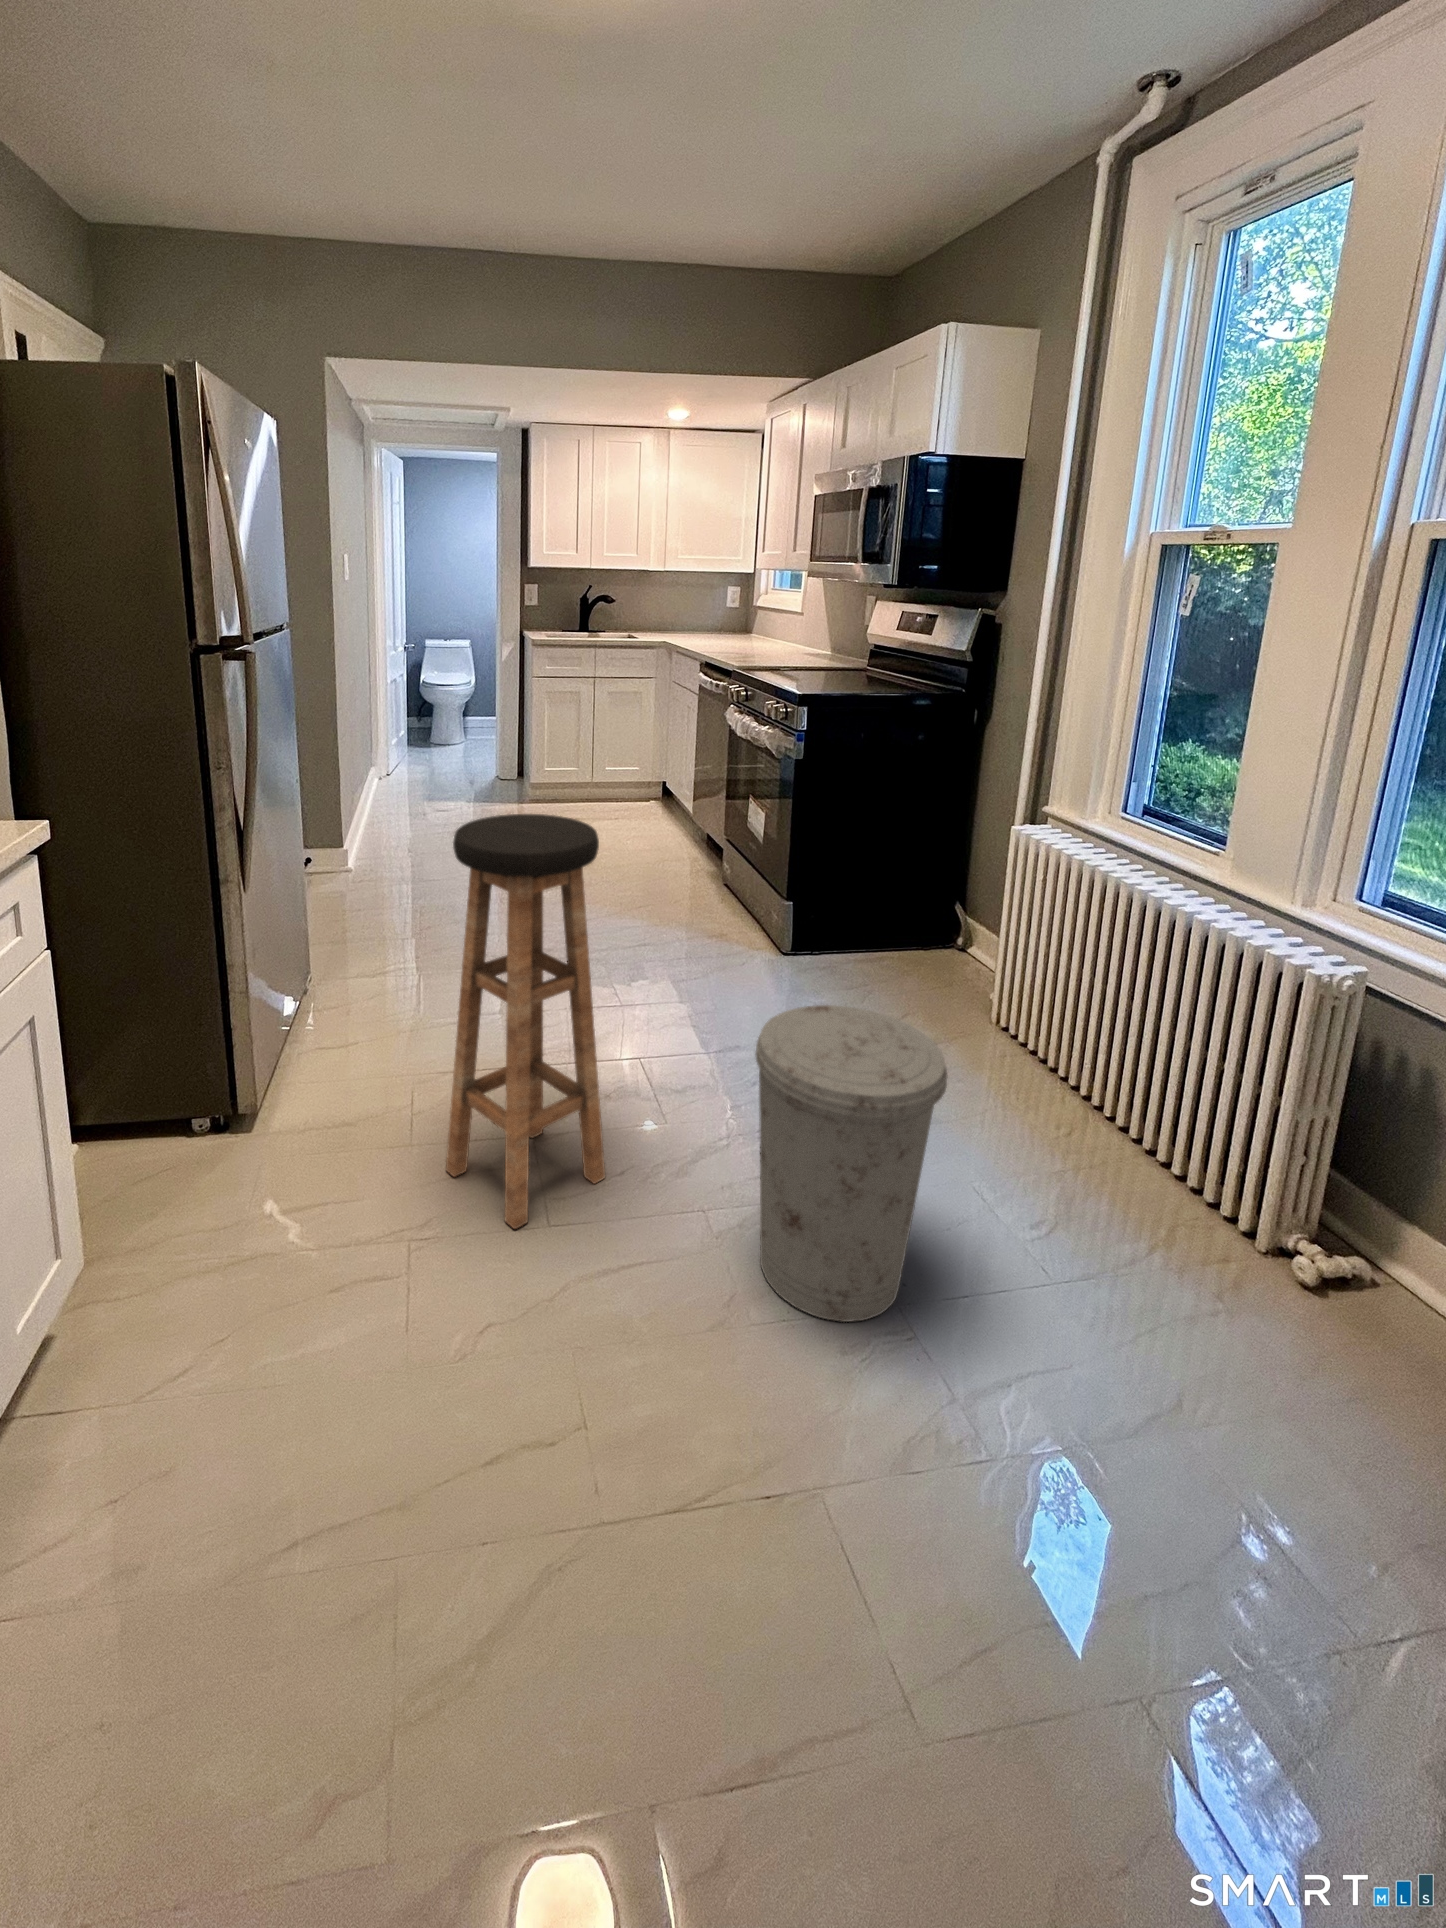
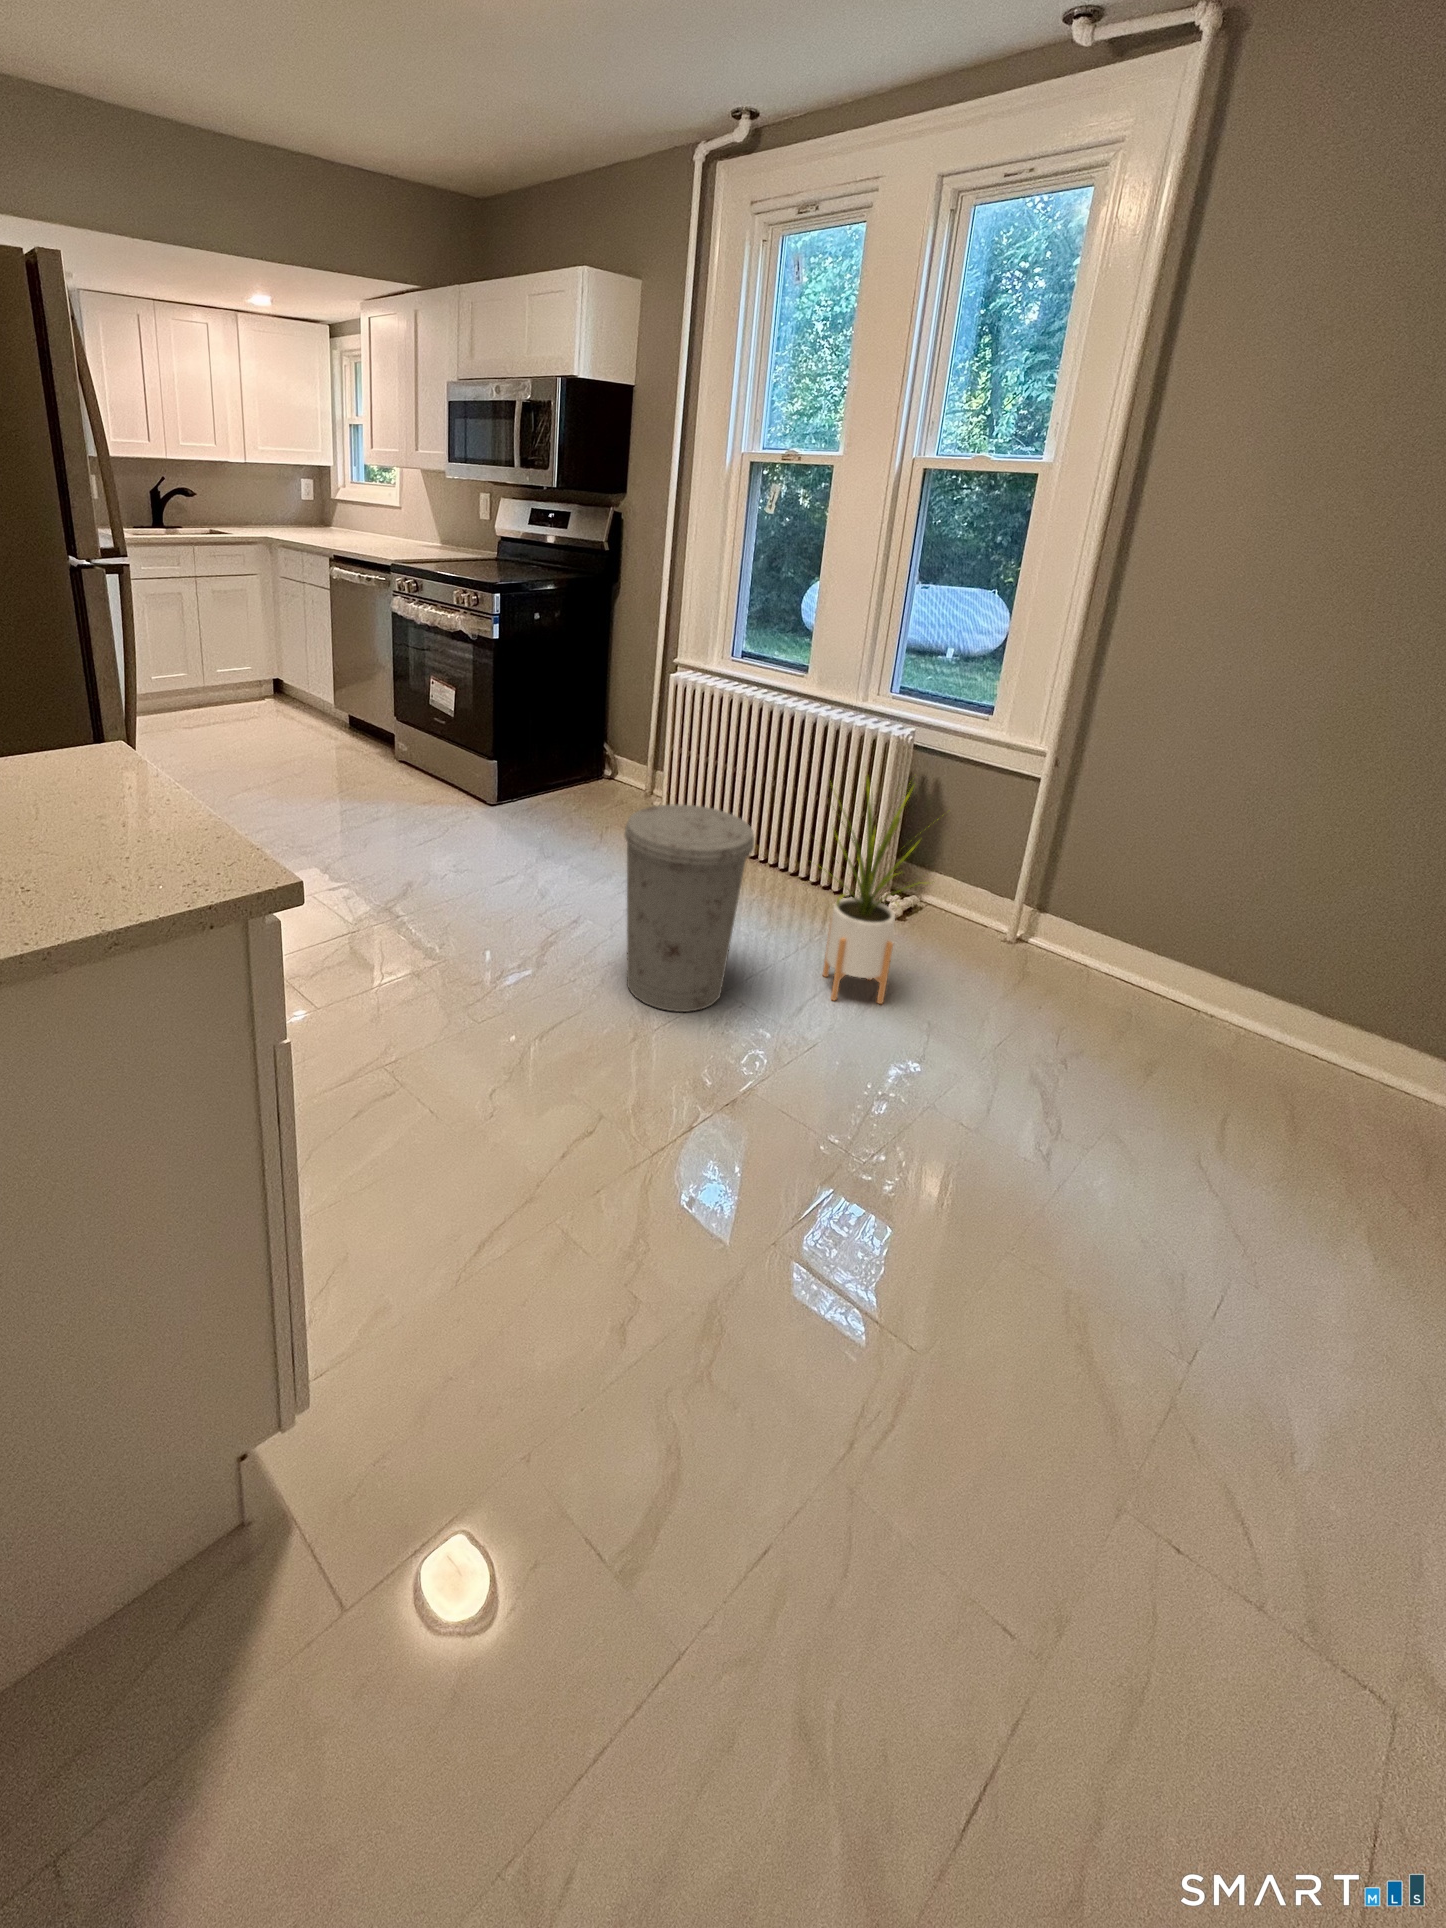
bar stool: present [446,814,605,1229] -> none [364,693,491,1031]
house plant: none [1032,1012,1297,1438] -> present [820,776,934,1004]

